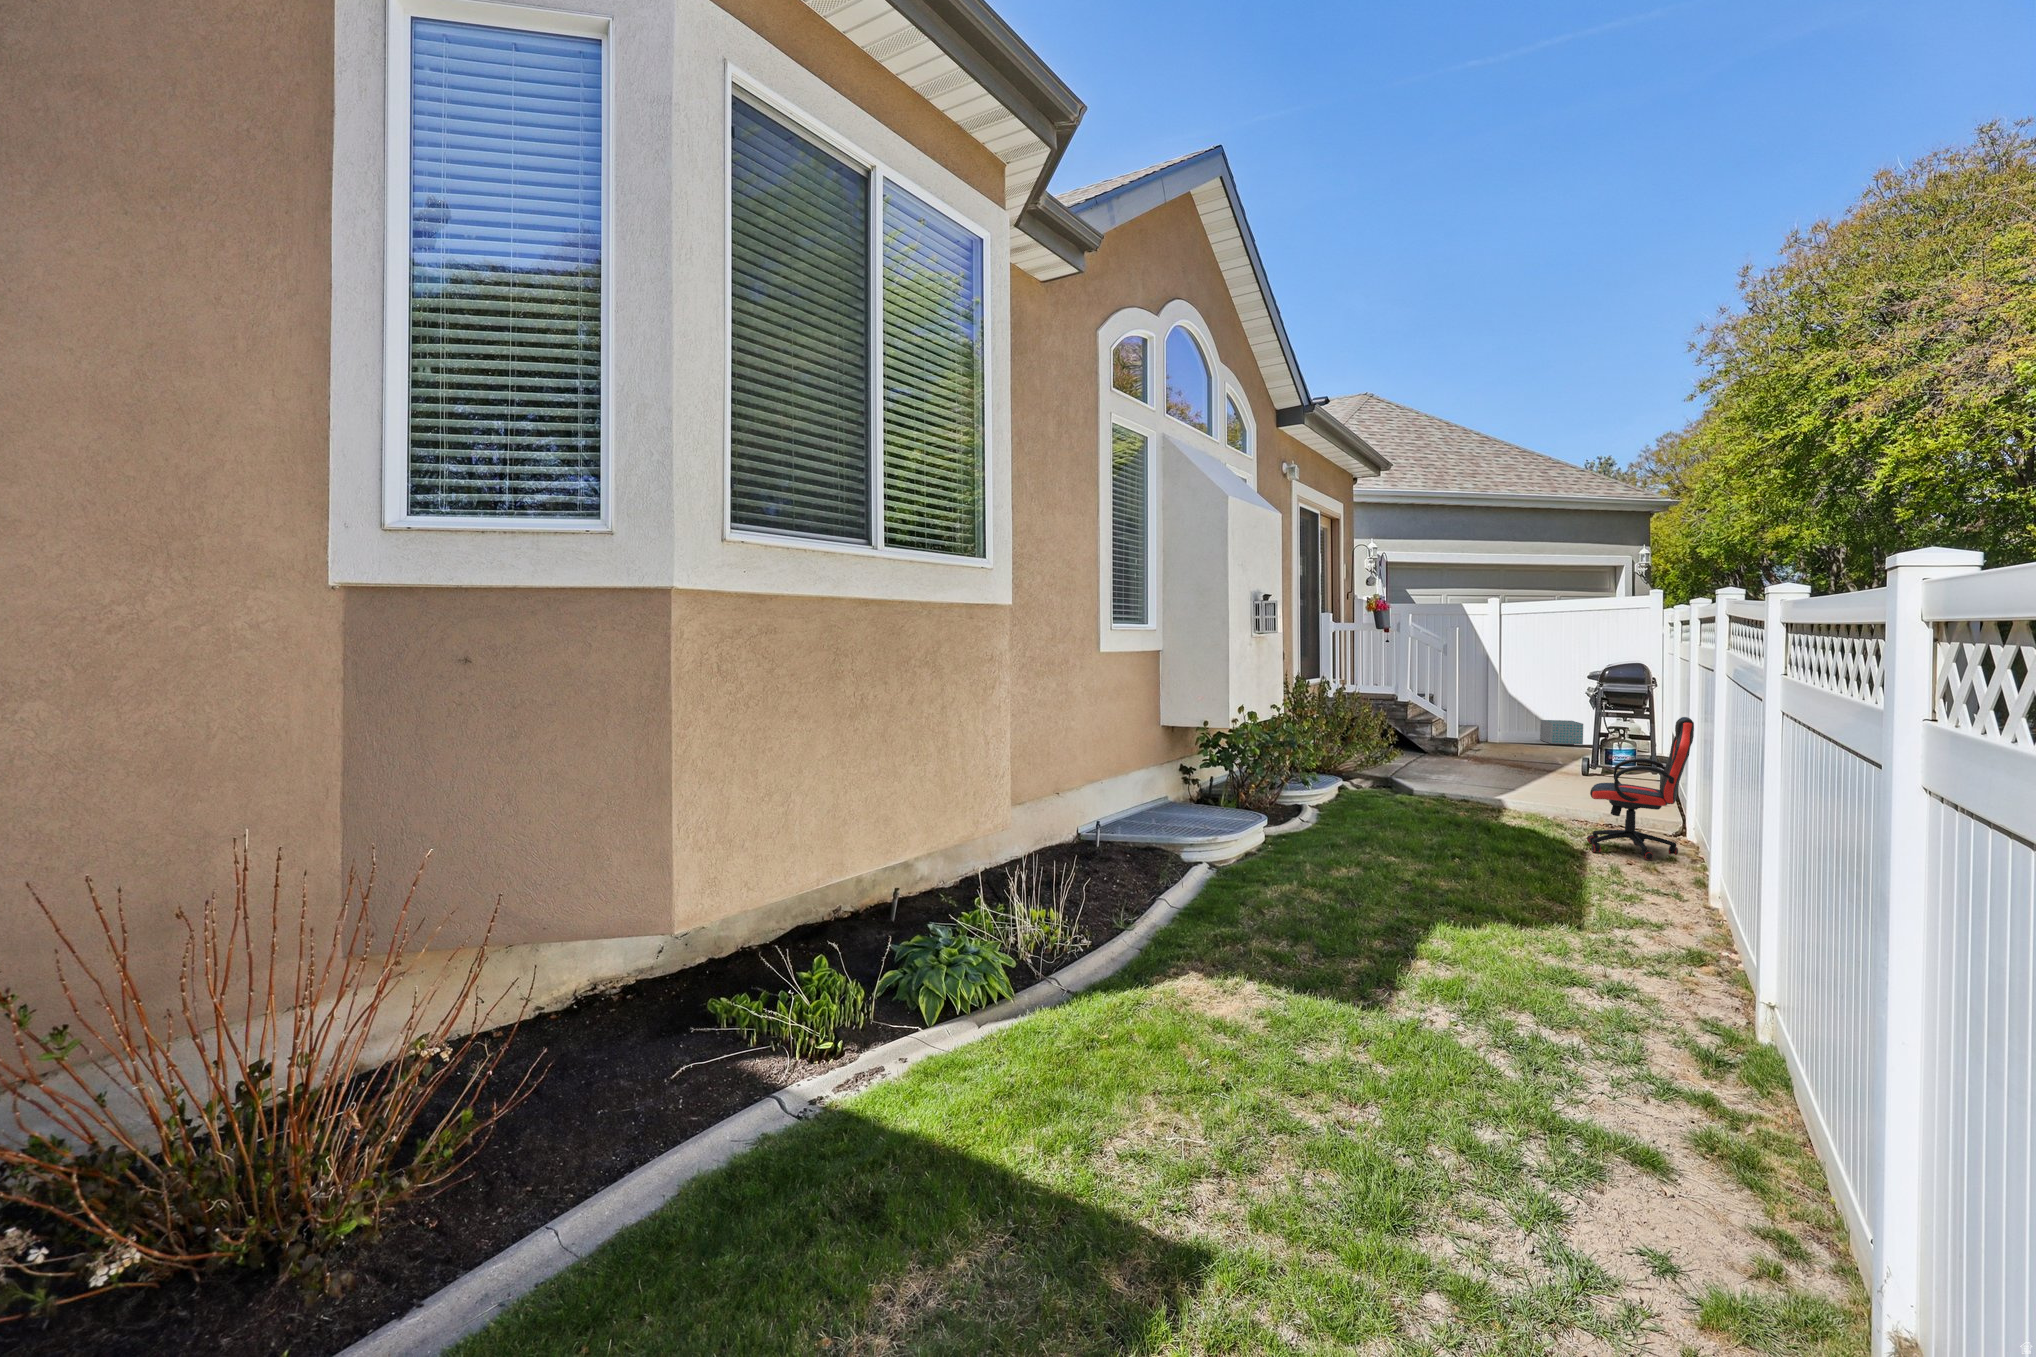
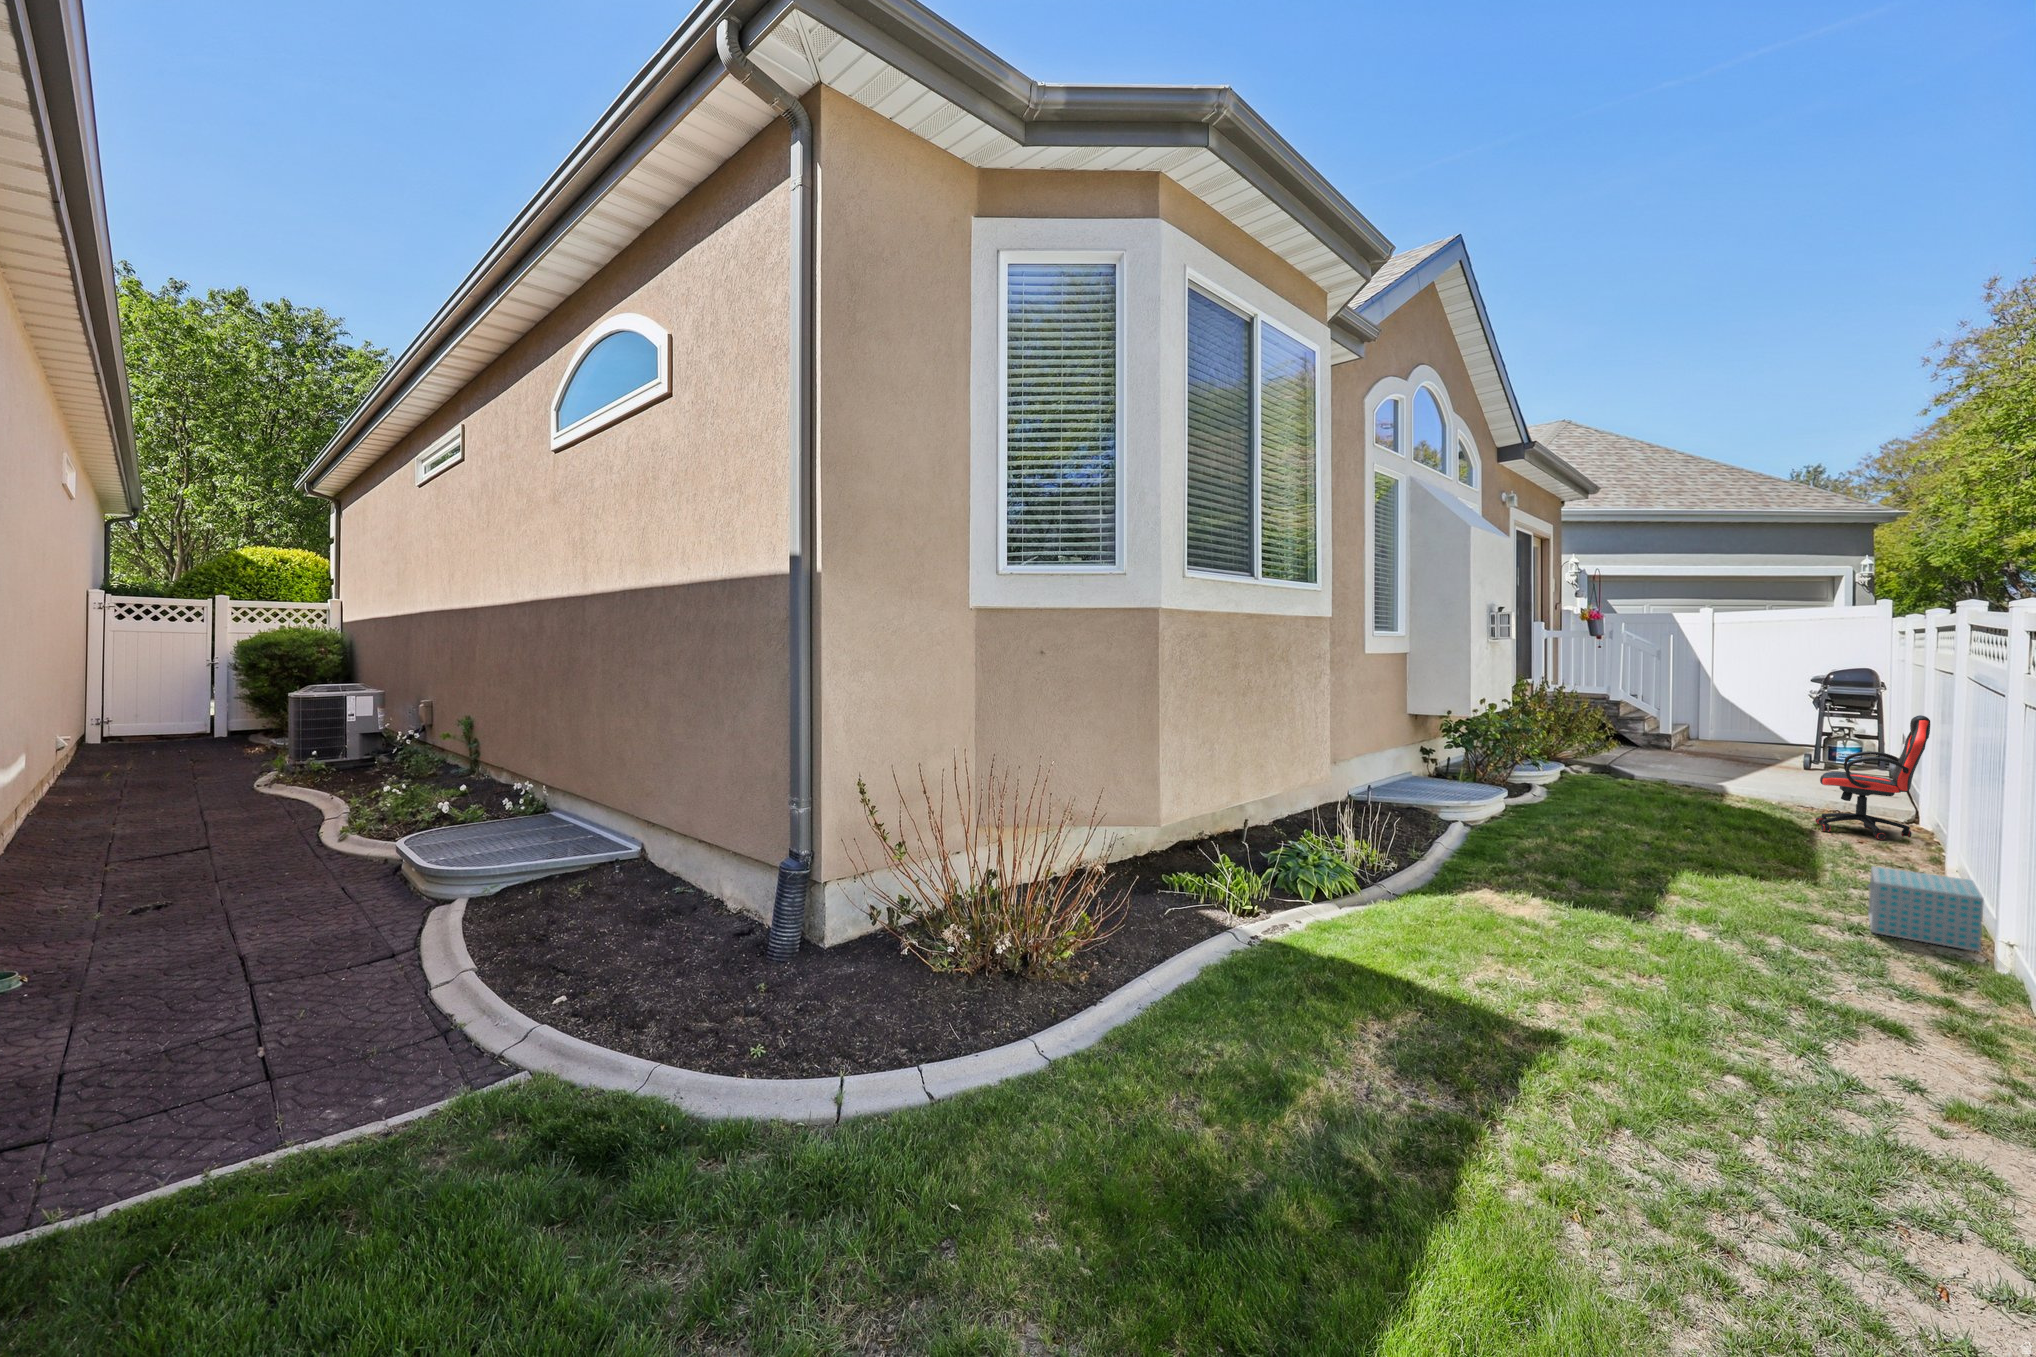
storage box: present [1540,720,1583,745] -> present [1867,866,1984,952]

